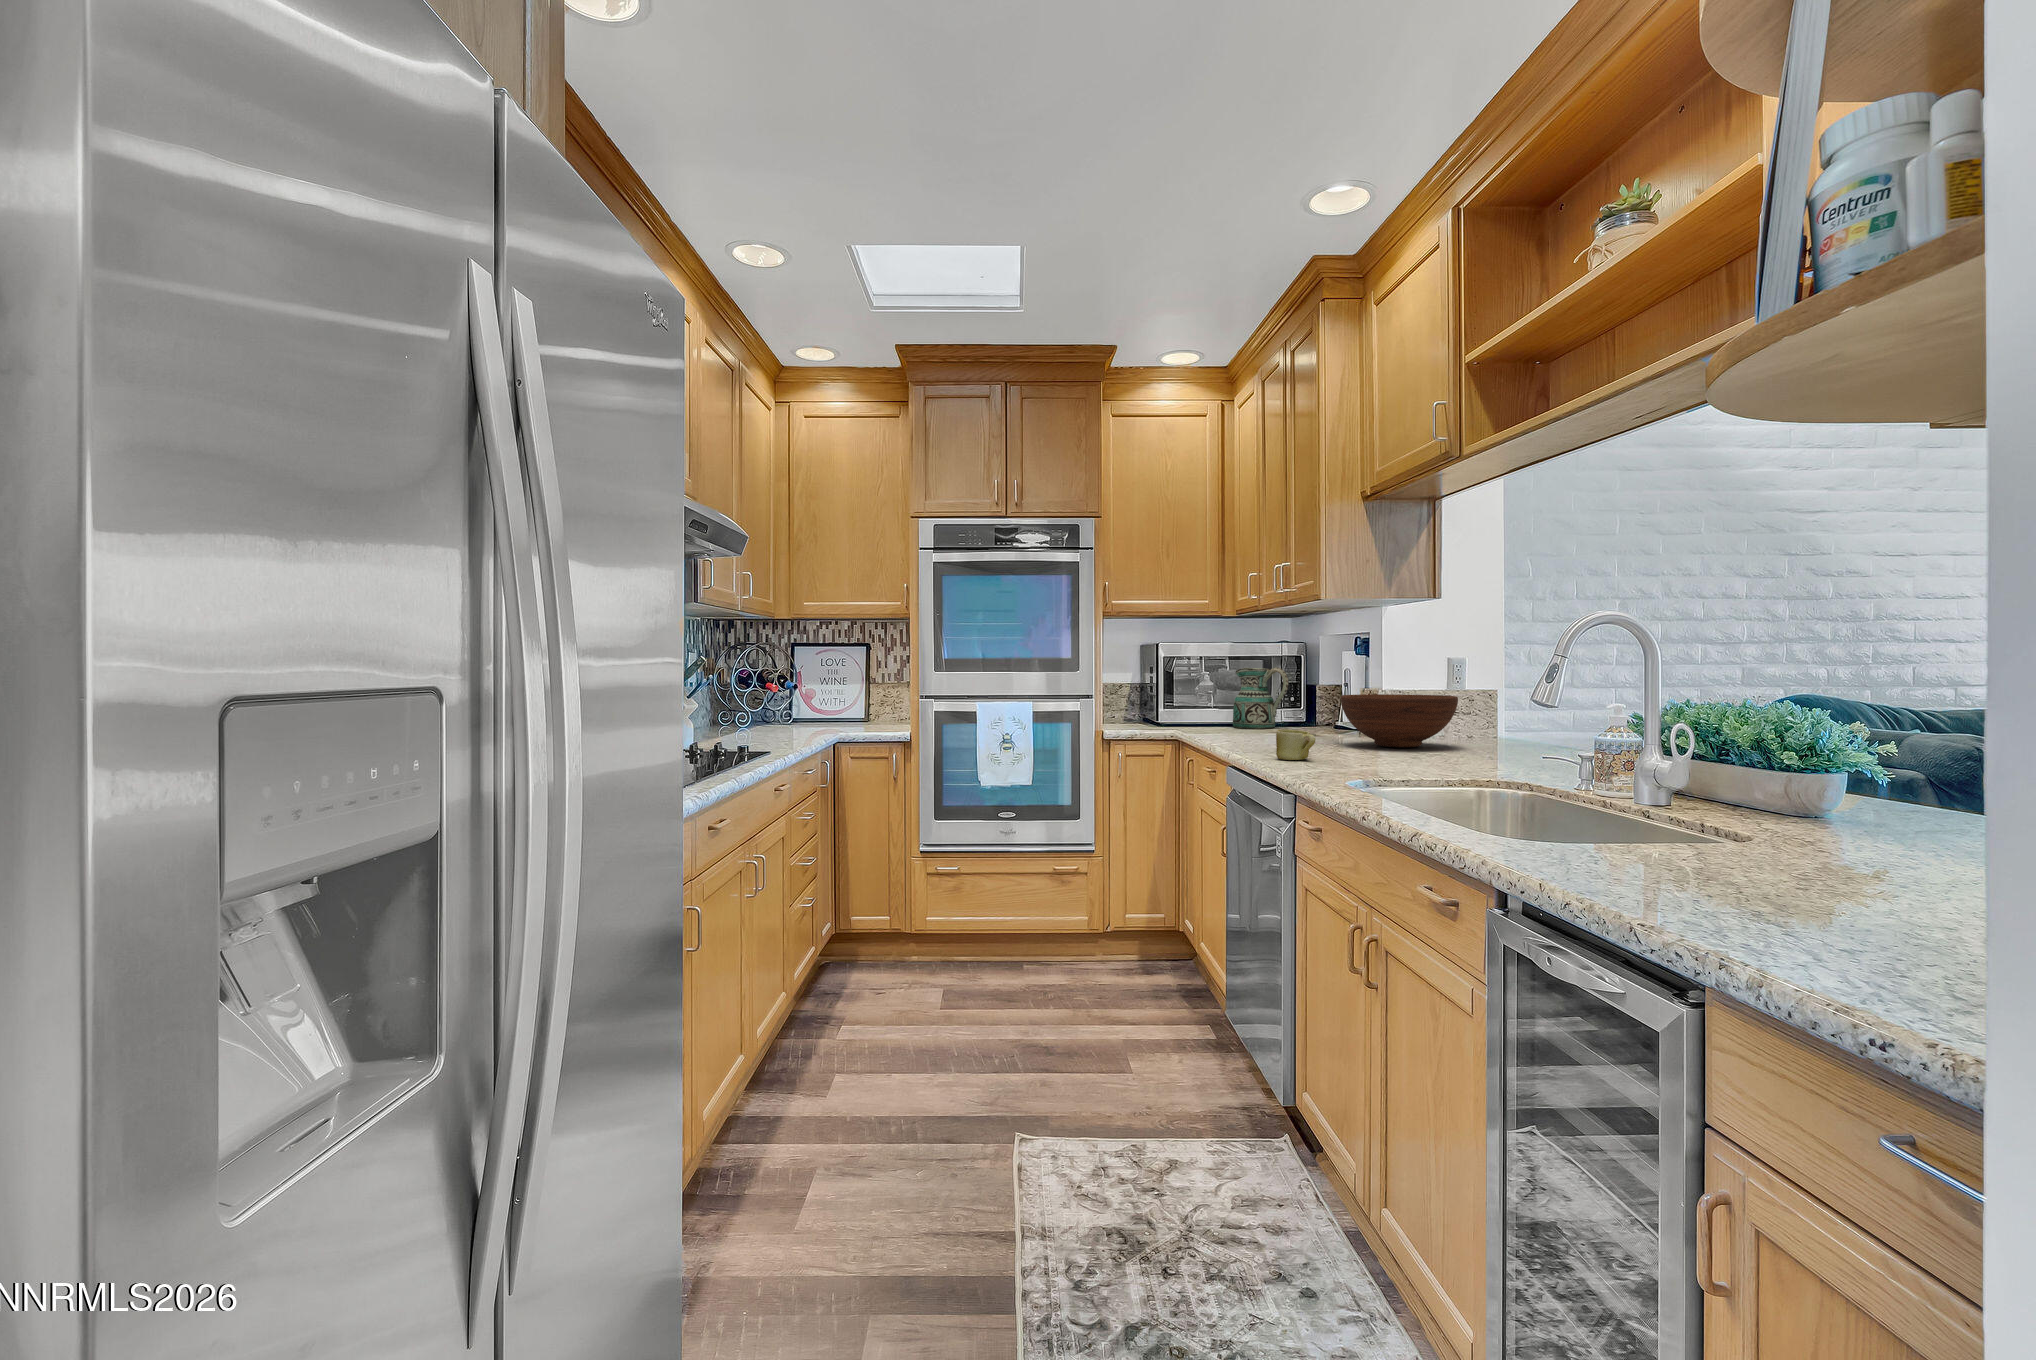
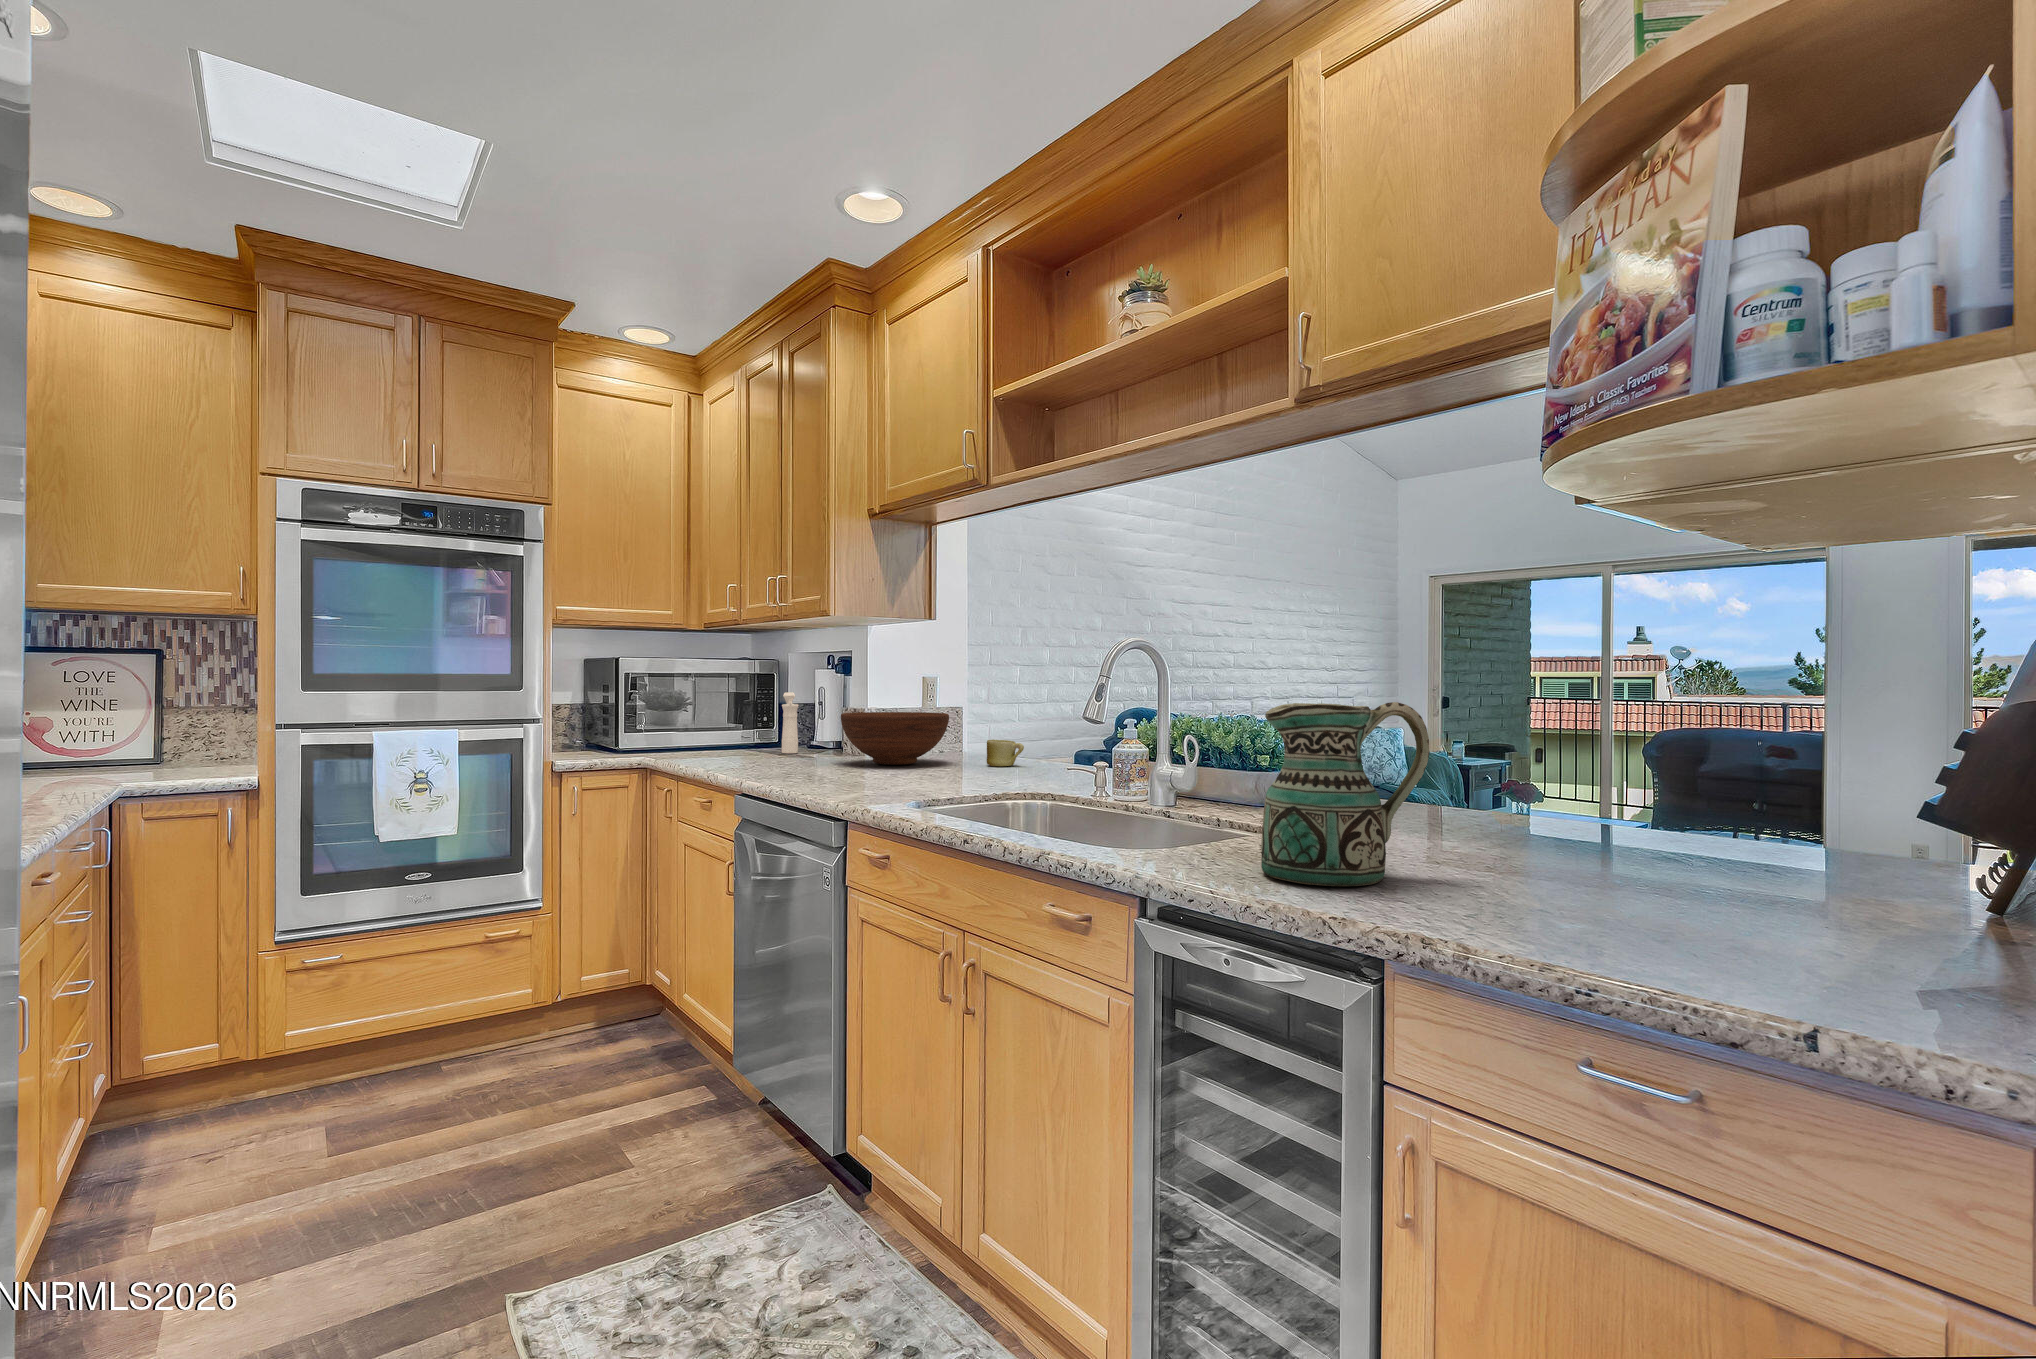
ceramic pitcher: present [1233,667,1288,729] -> present [1261,702,1430,886]
pepper mill: none [1300,675,1317,733] -> present [782,692,799,753]
mug: present [1276,729,1316,760] -> present [987,739,1024,766]

